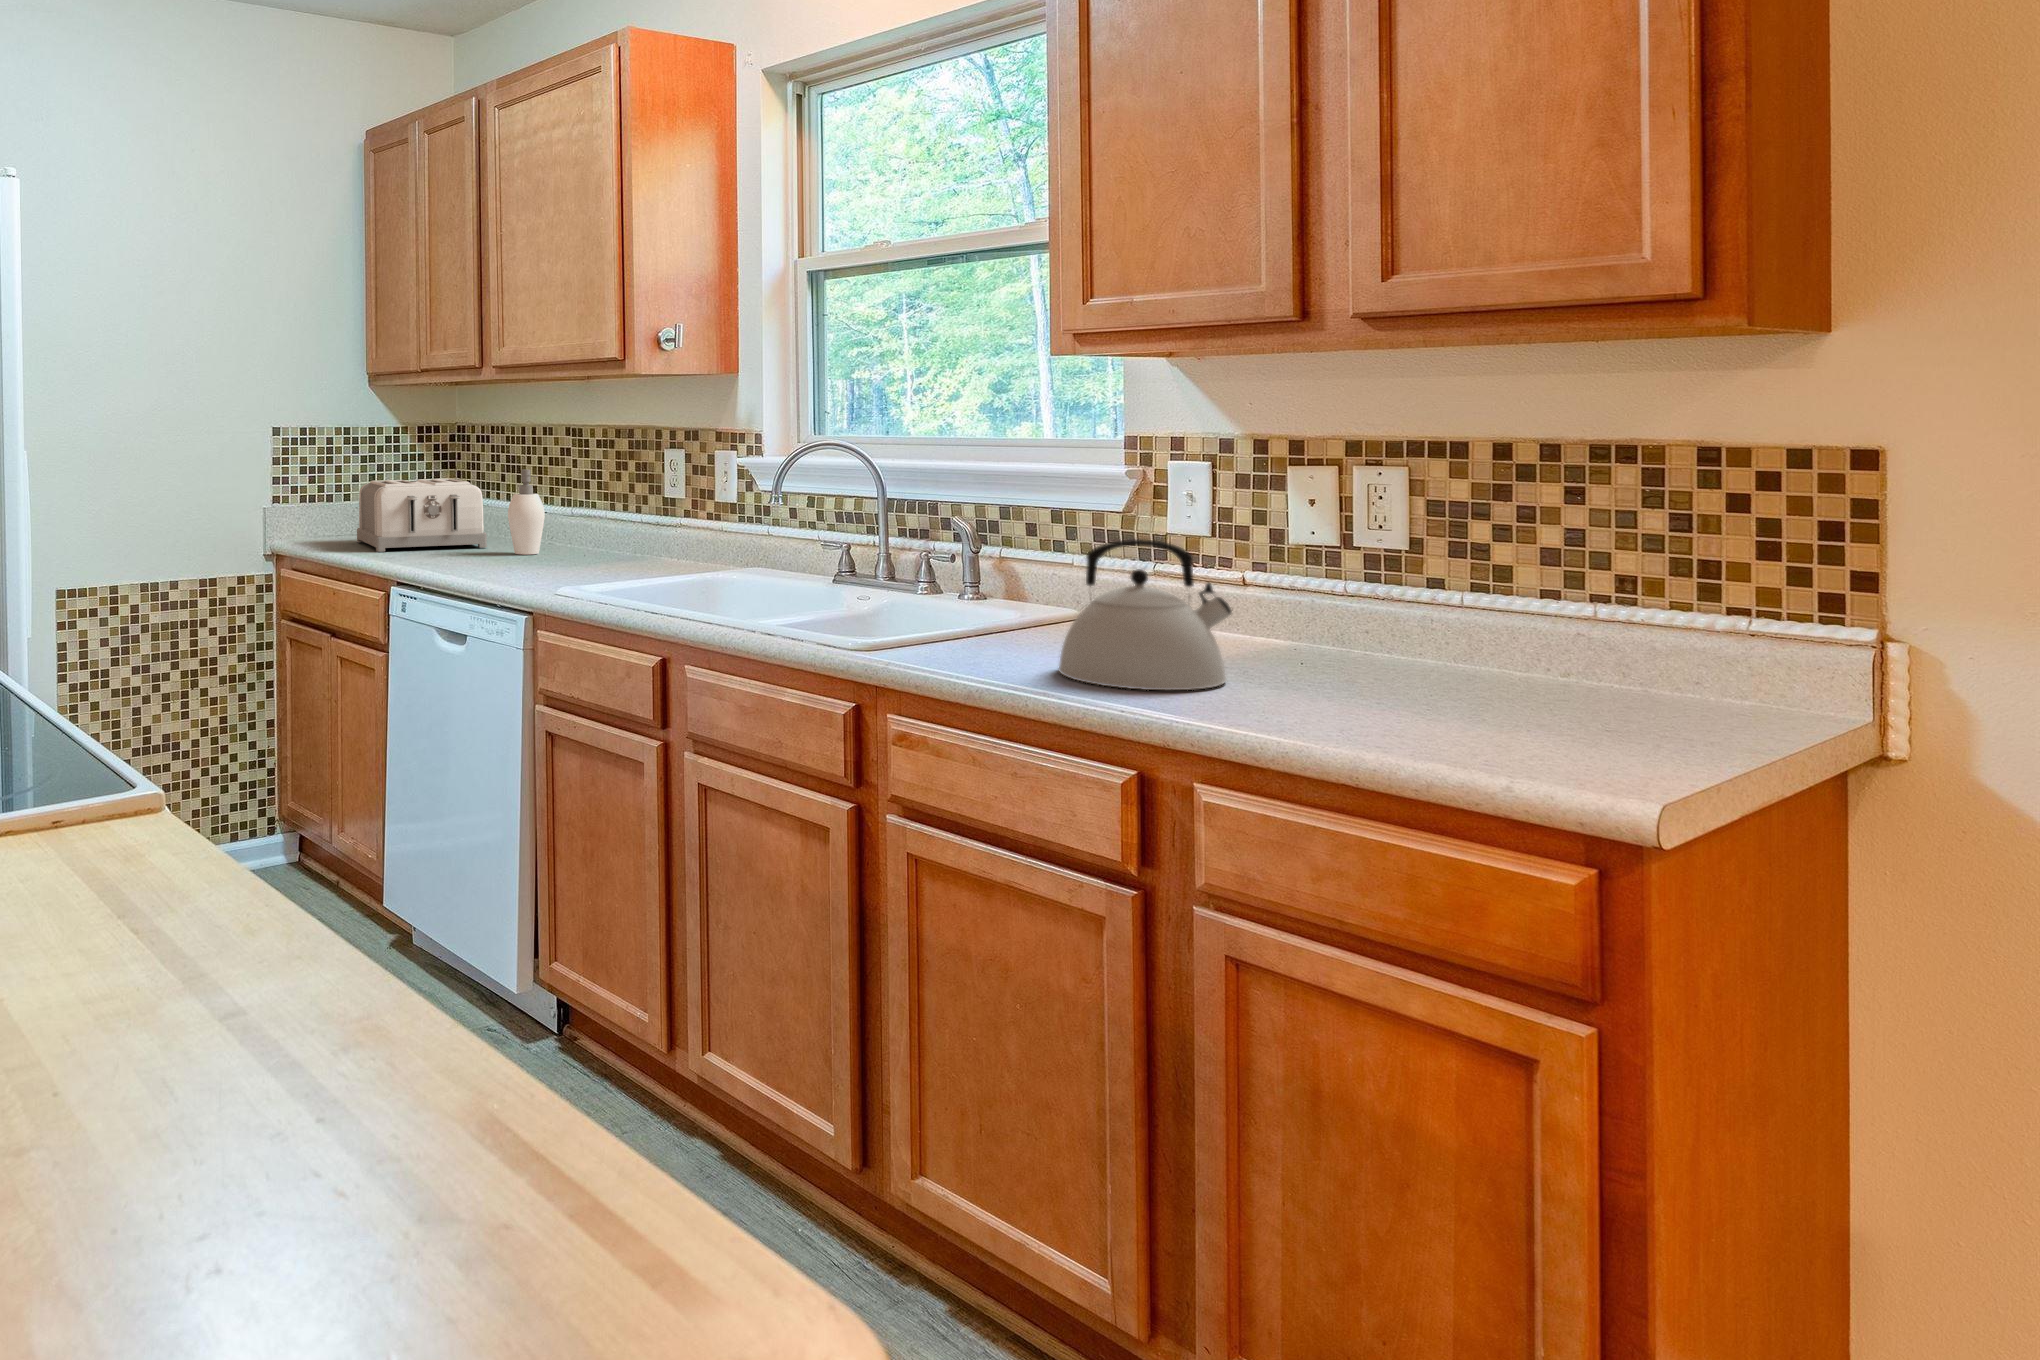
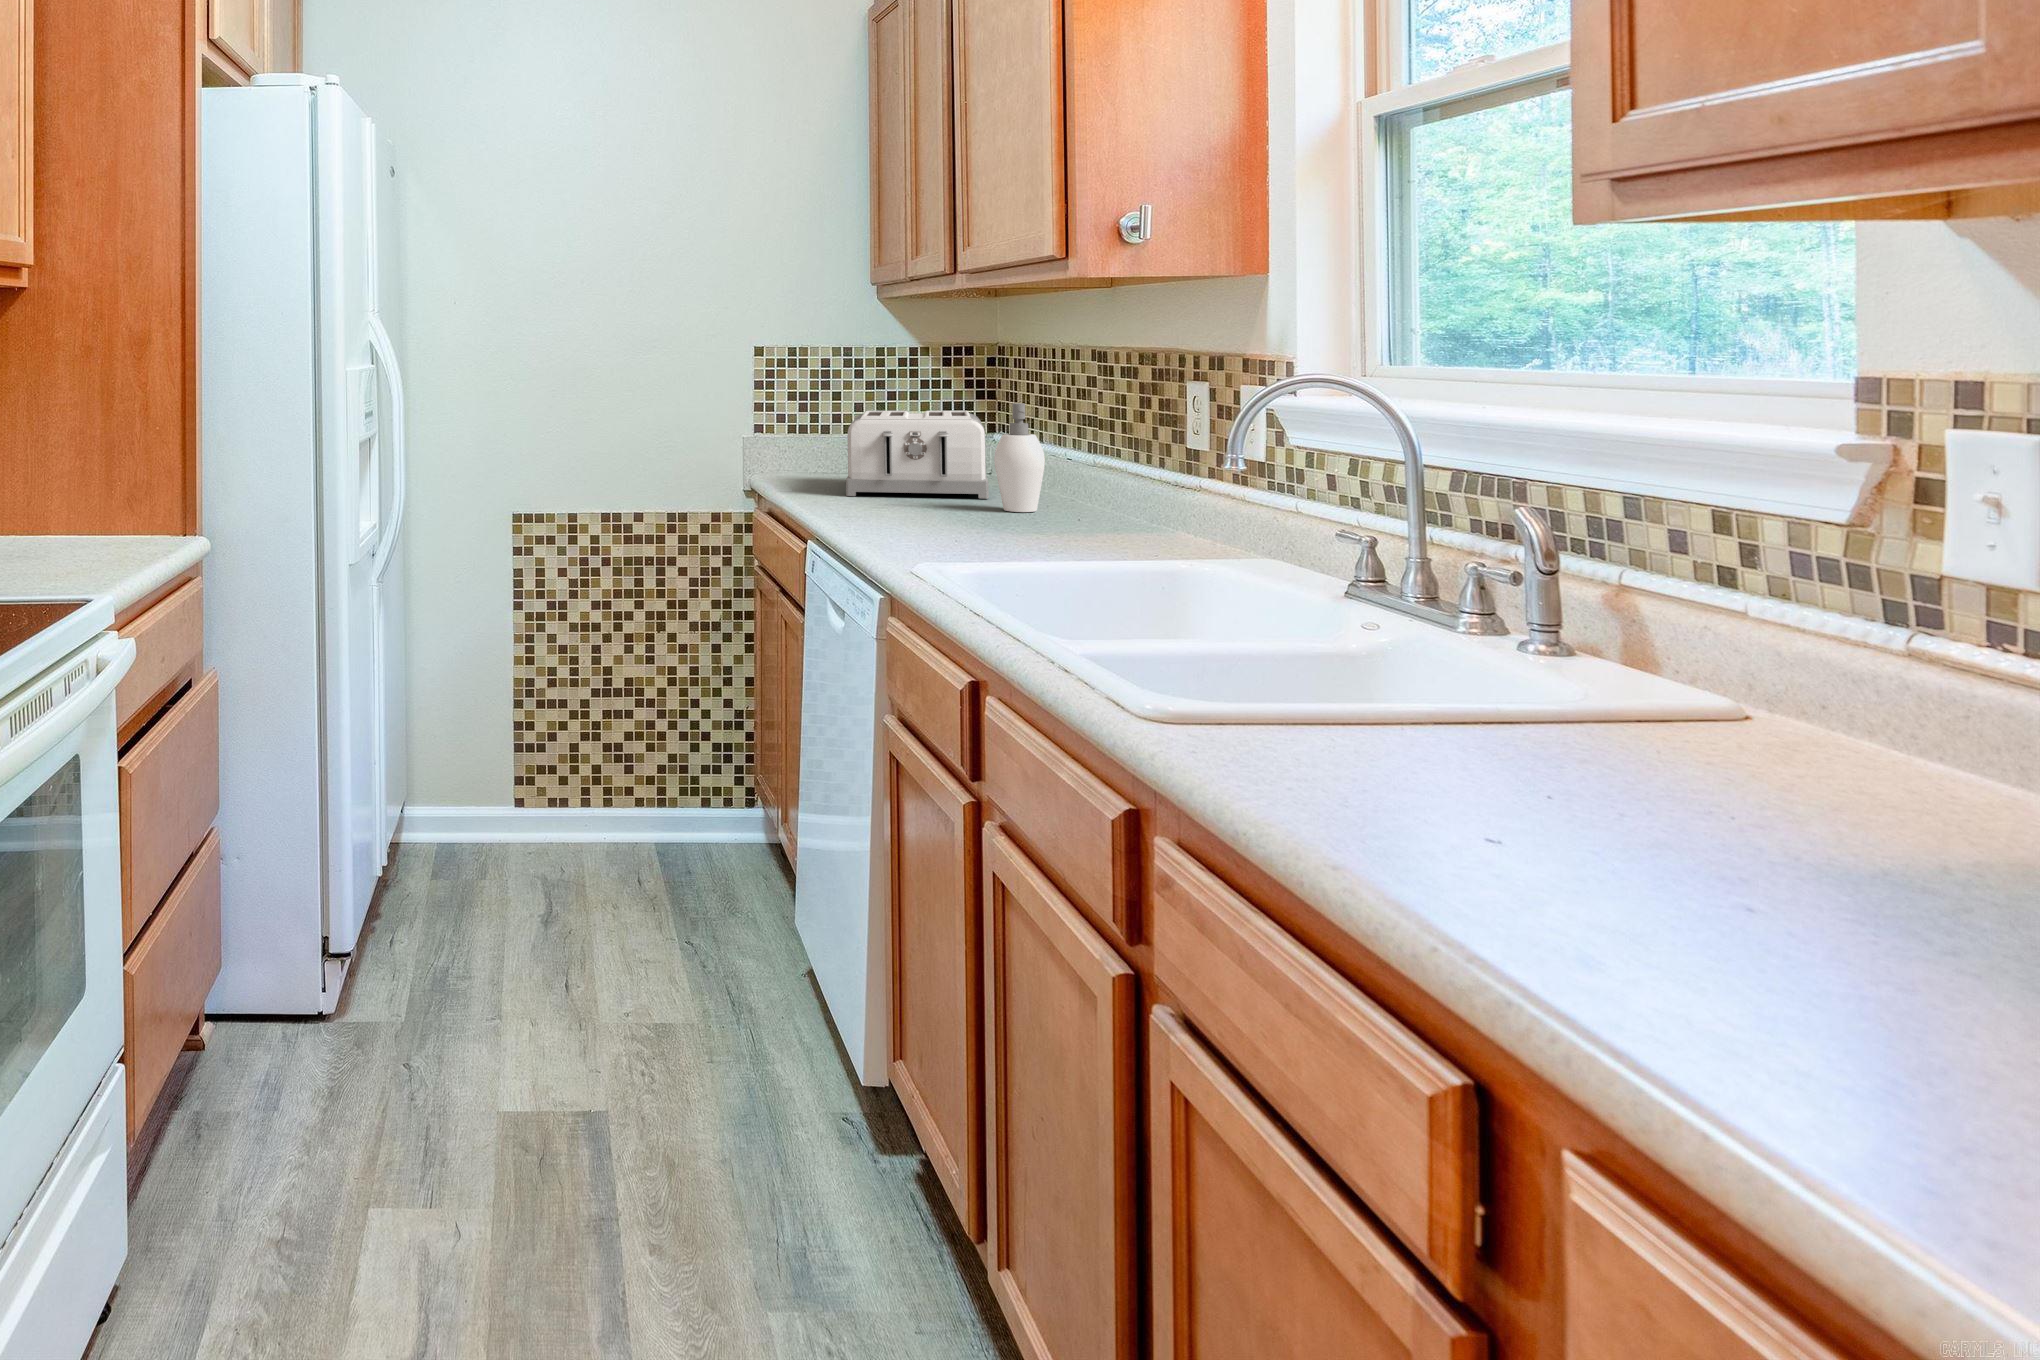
kettle: present [1059,539,1231,690] -> none [1454,594,1880,938]

